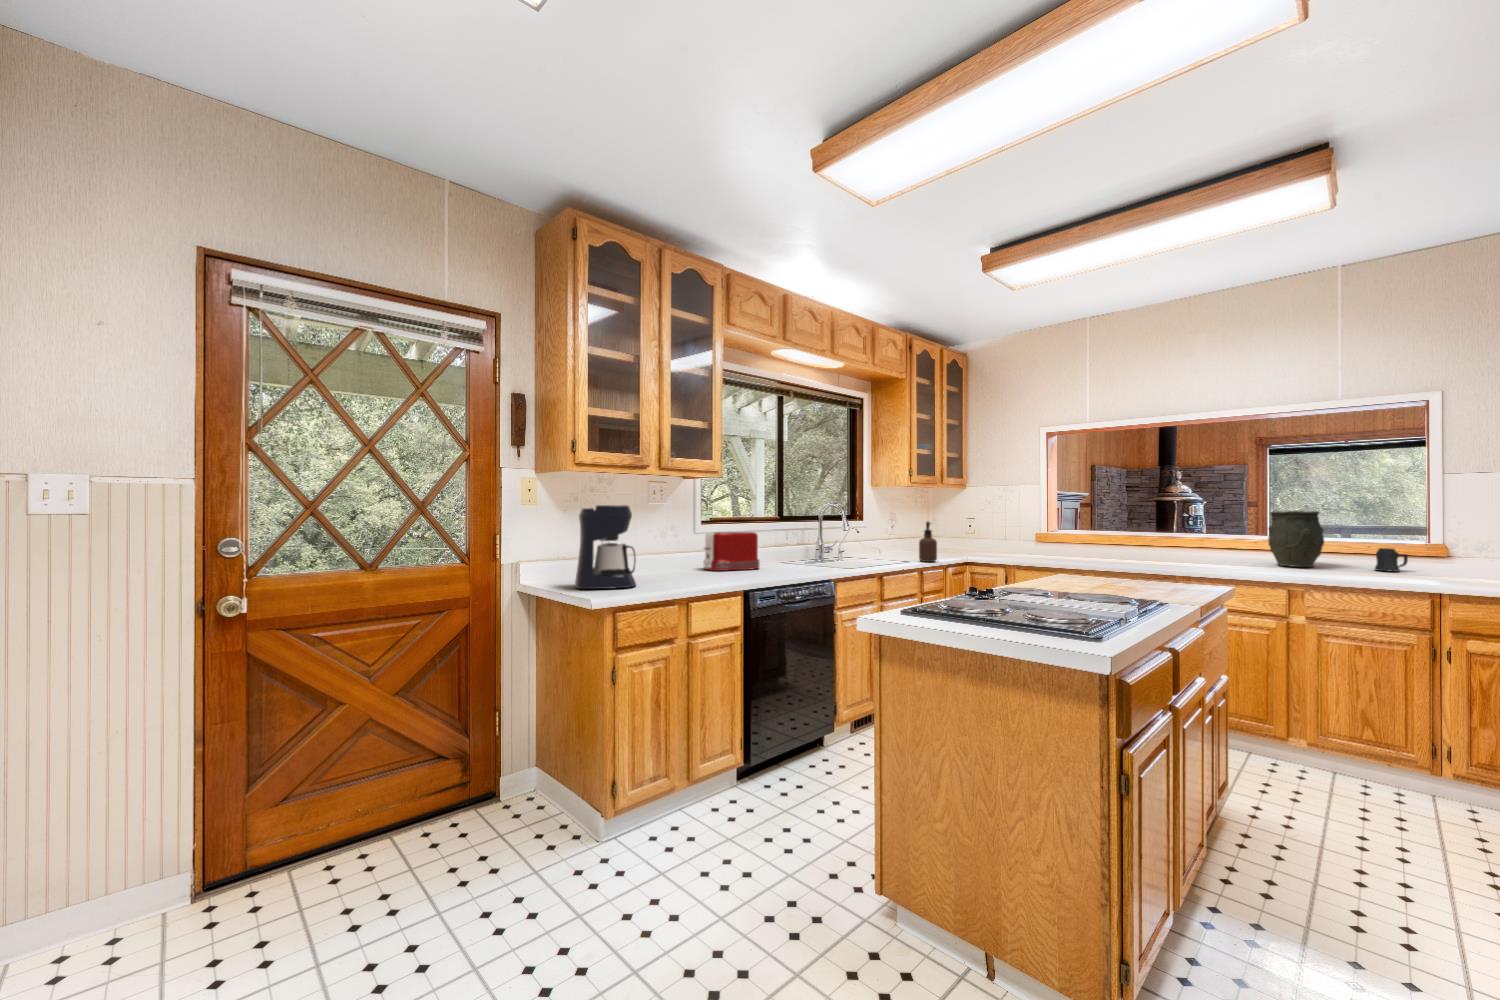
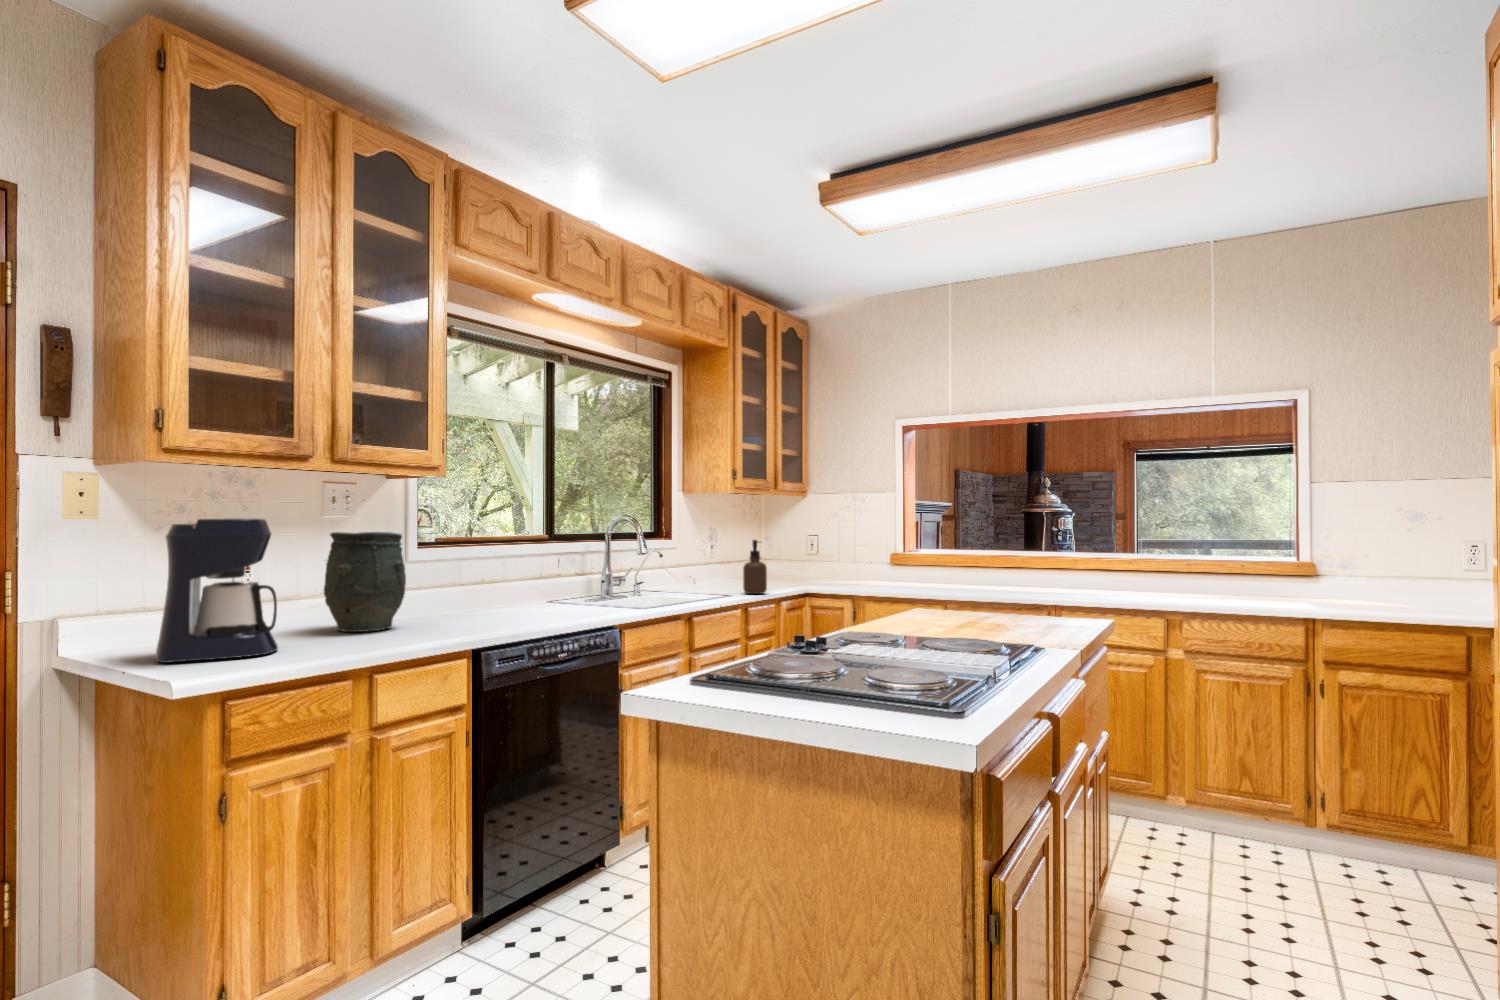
vase: present [1268,511,1324,567] -> present [324,532,406,632]
toaster: present [704,532,760,571] -> none [419,558,510,618]
mug: present [1375,548,1408,572] -> none [1246,565,1277,592]

